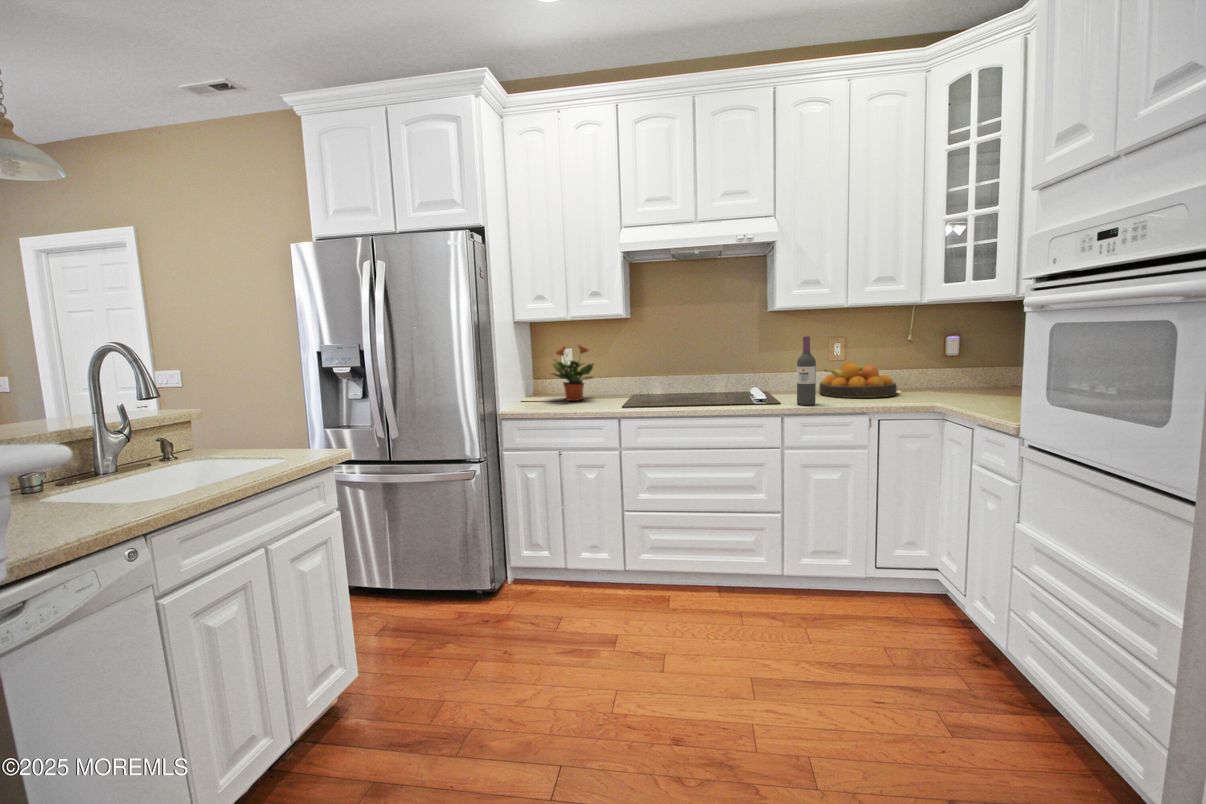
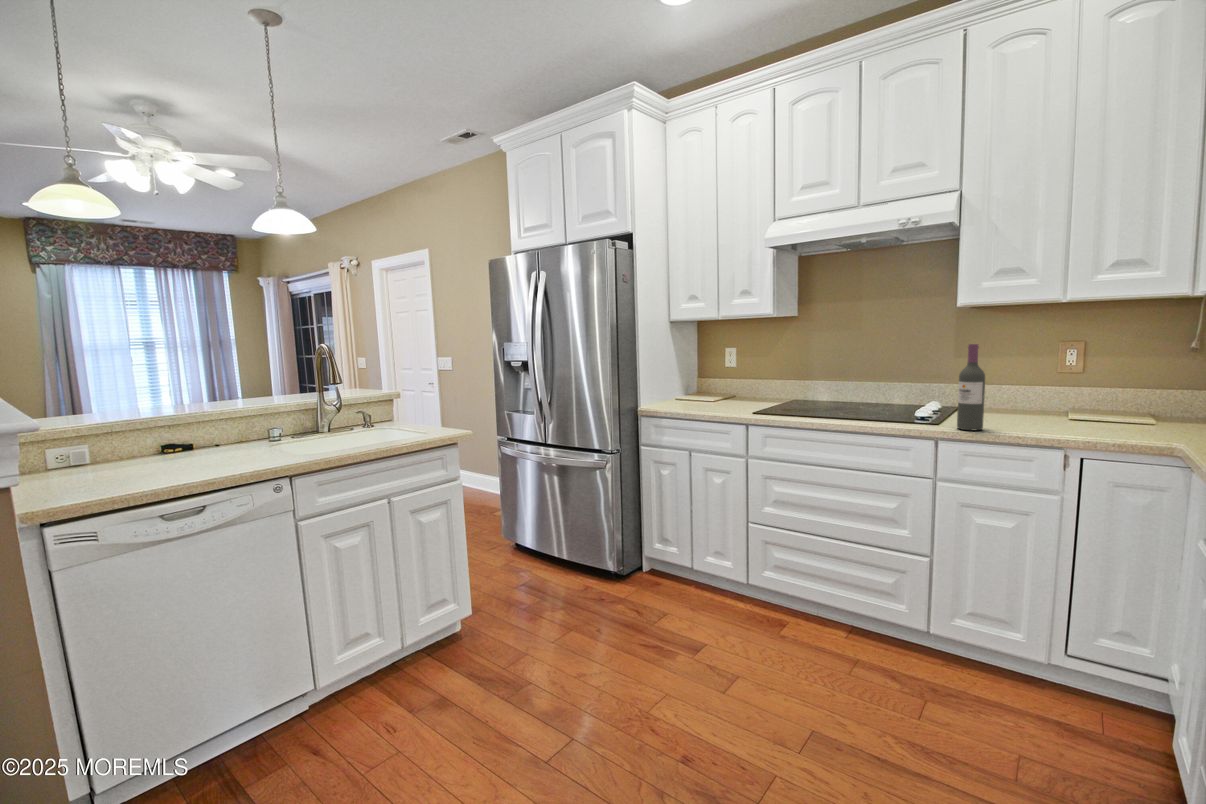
potted plant: present [552,345,594,401] -> none [696,344,748,403]
fruit bowl: present [819,362,897,398] -> none [1024,377,1150,429]

